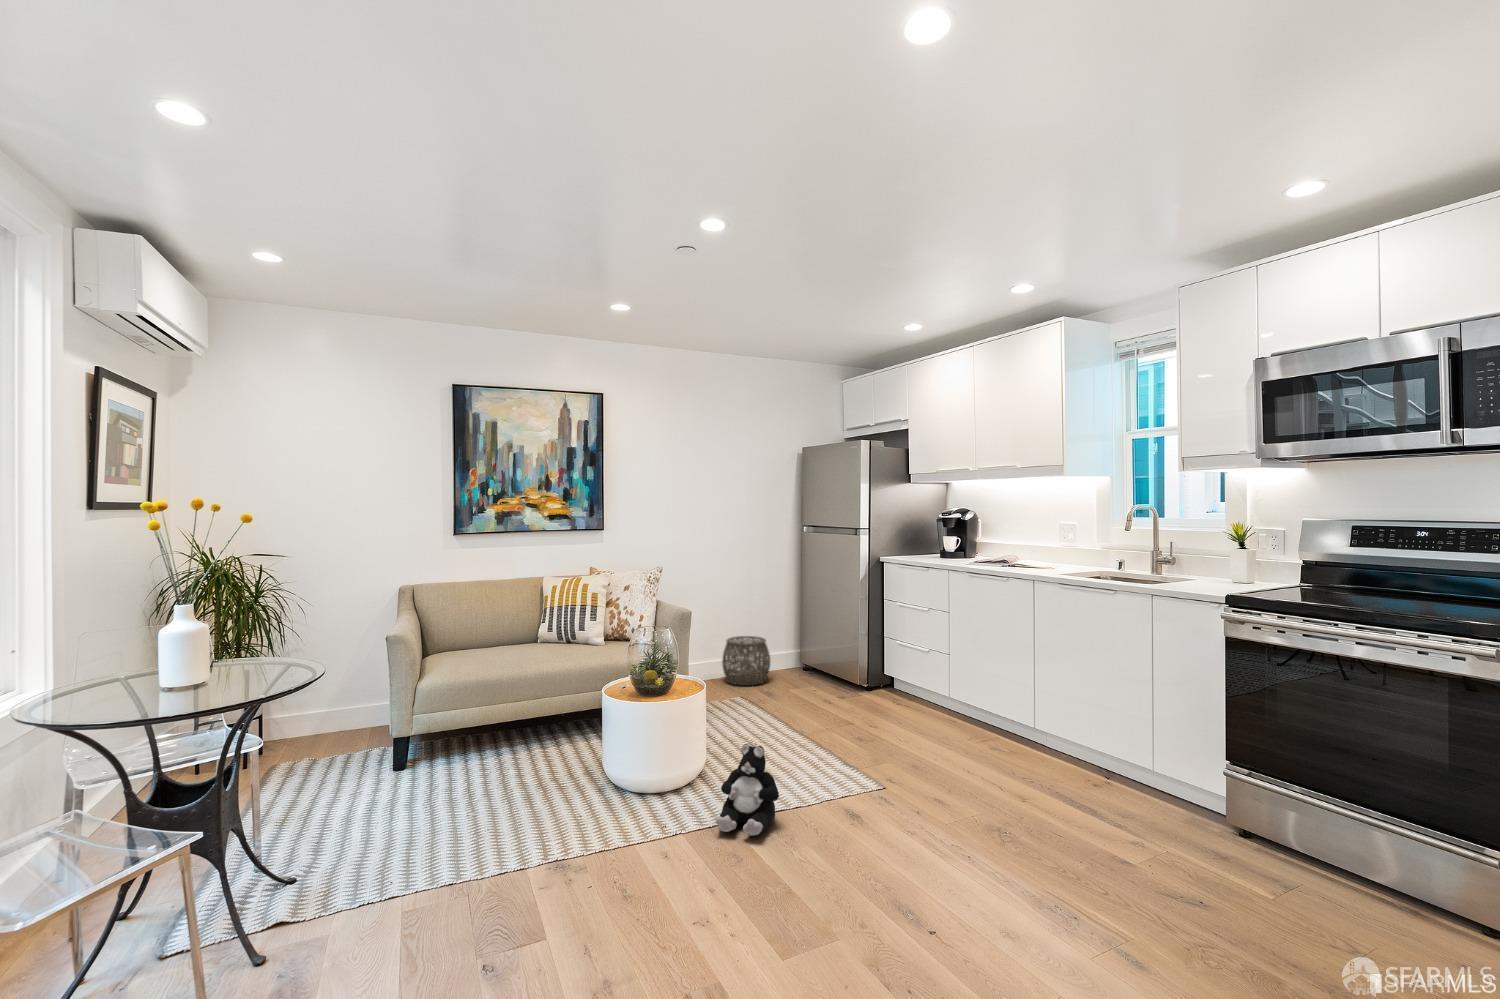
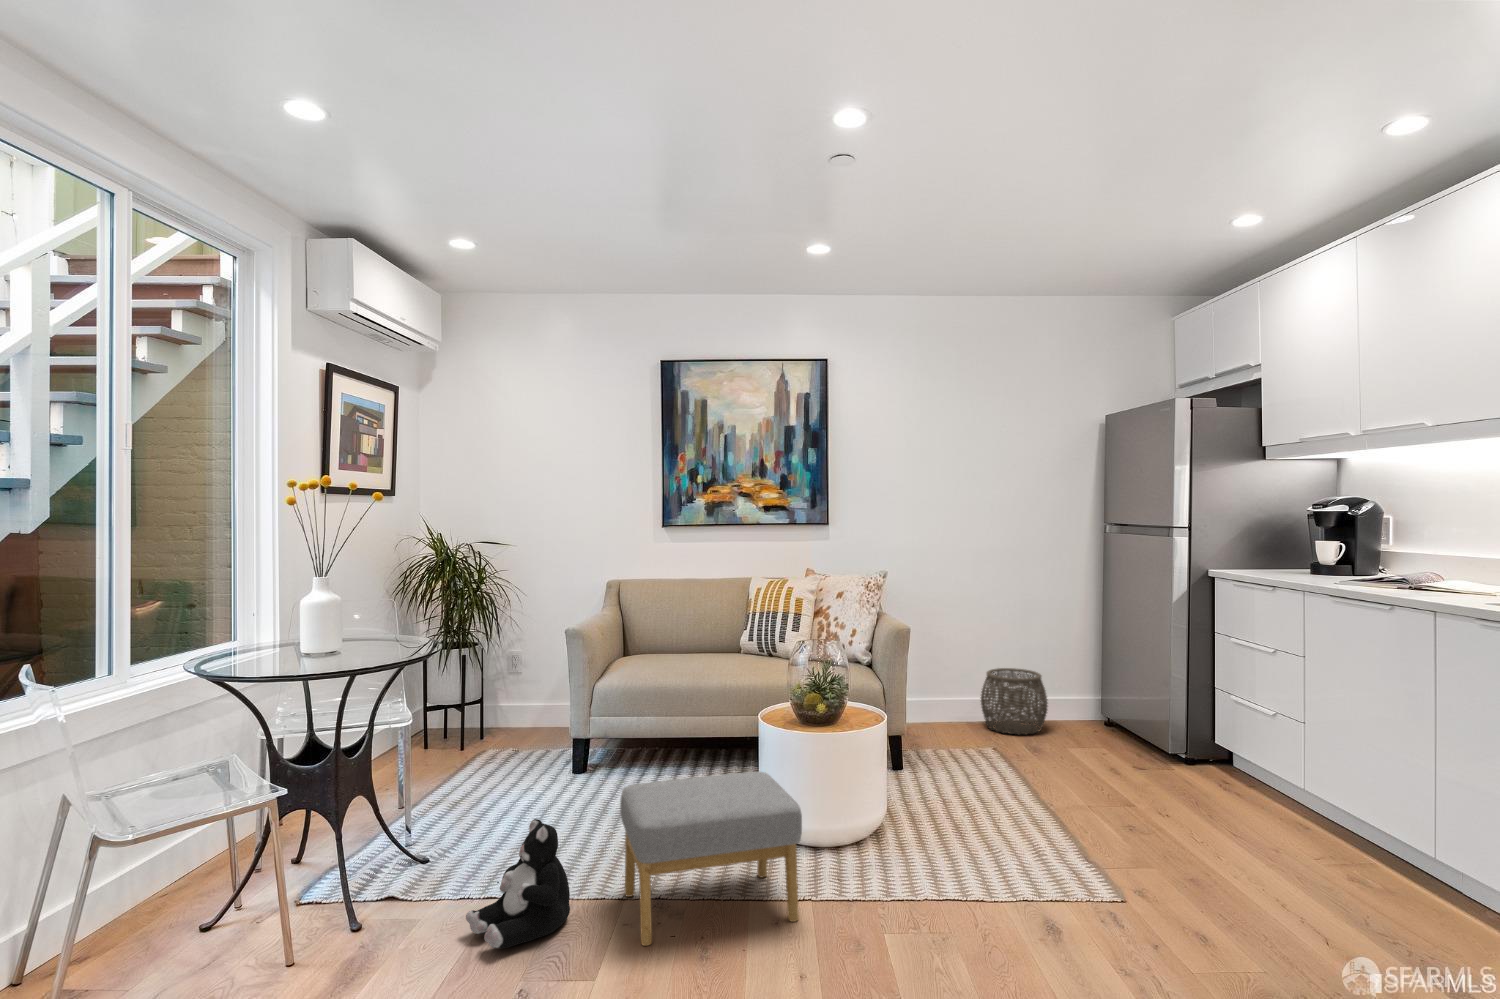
footstool: none [522,739,686,902] -> present [620,772,802,946]
plush toy: present [716,744,779,836] -> present [466,819,570,948]

